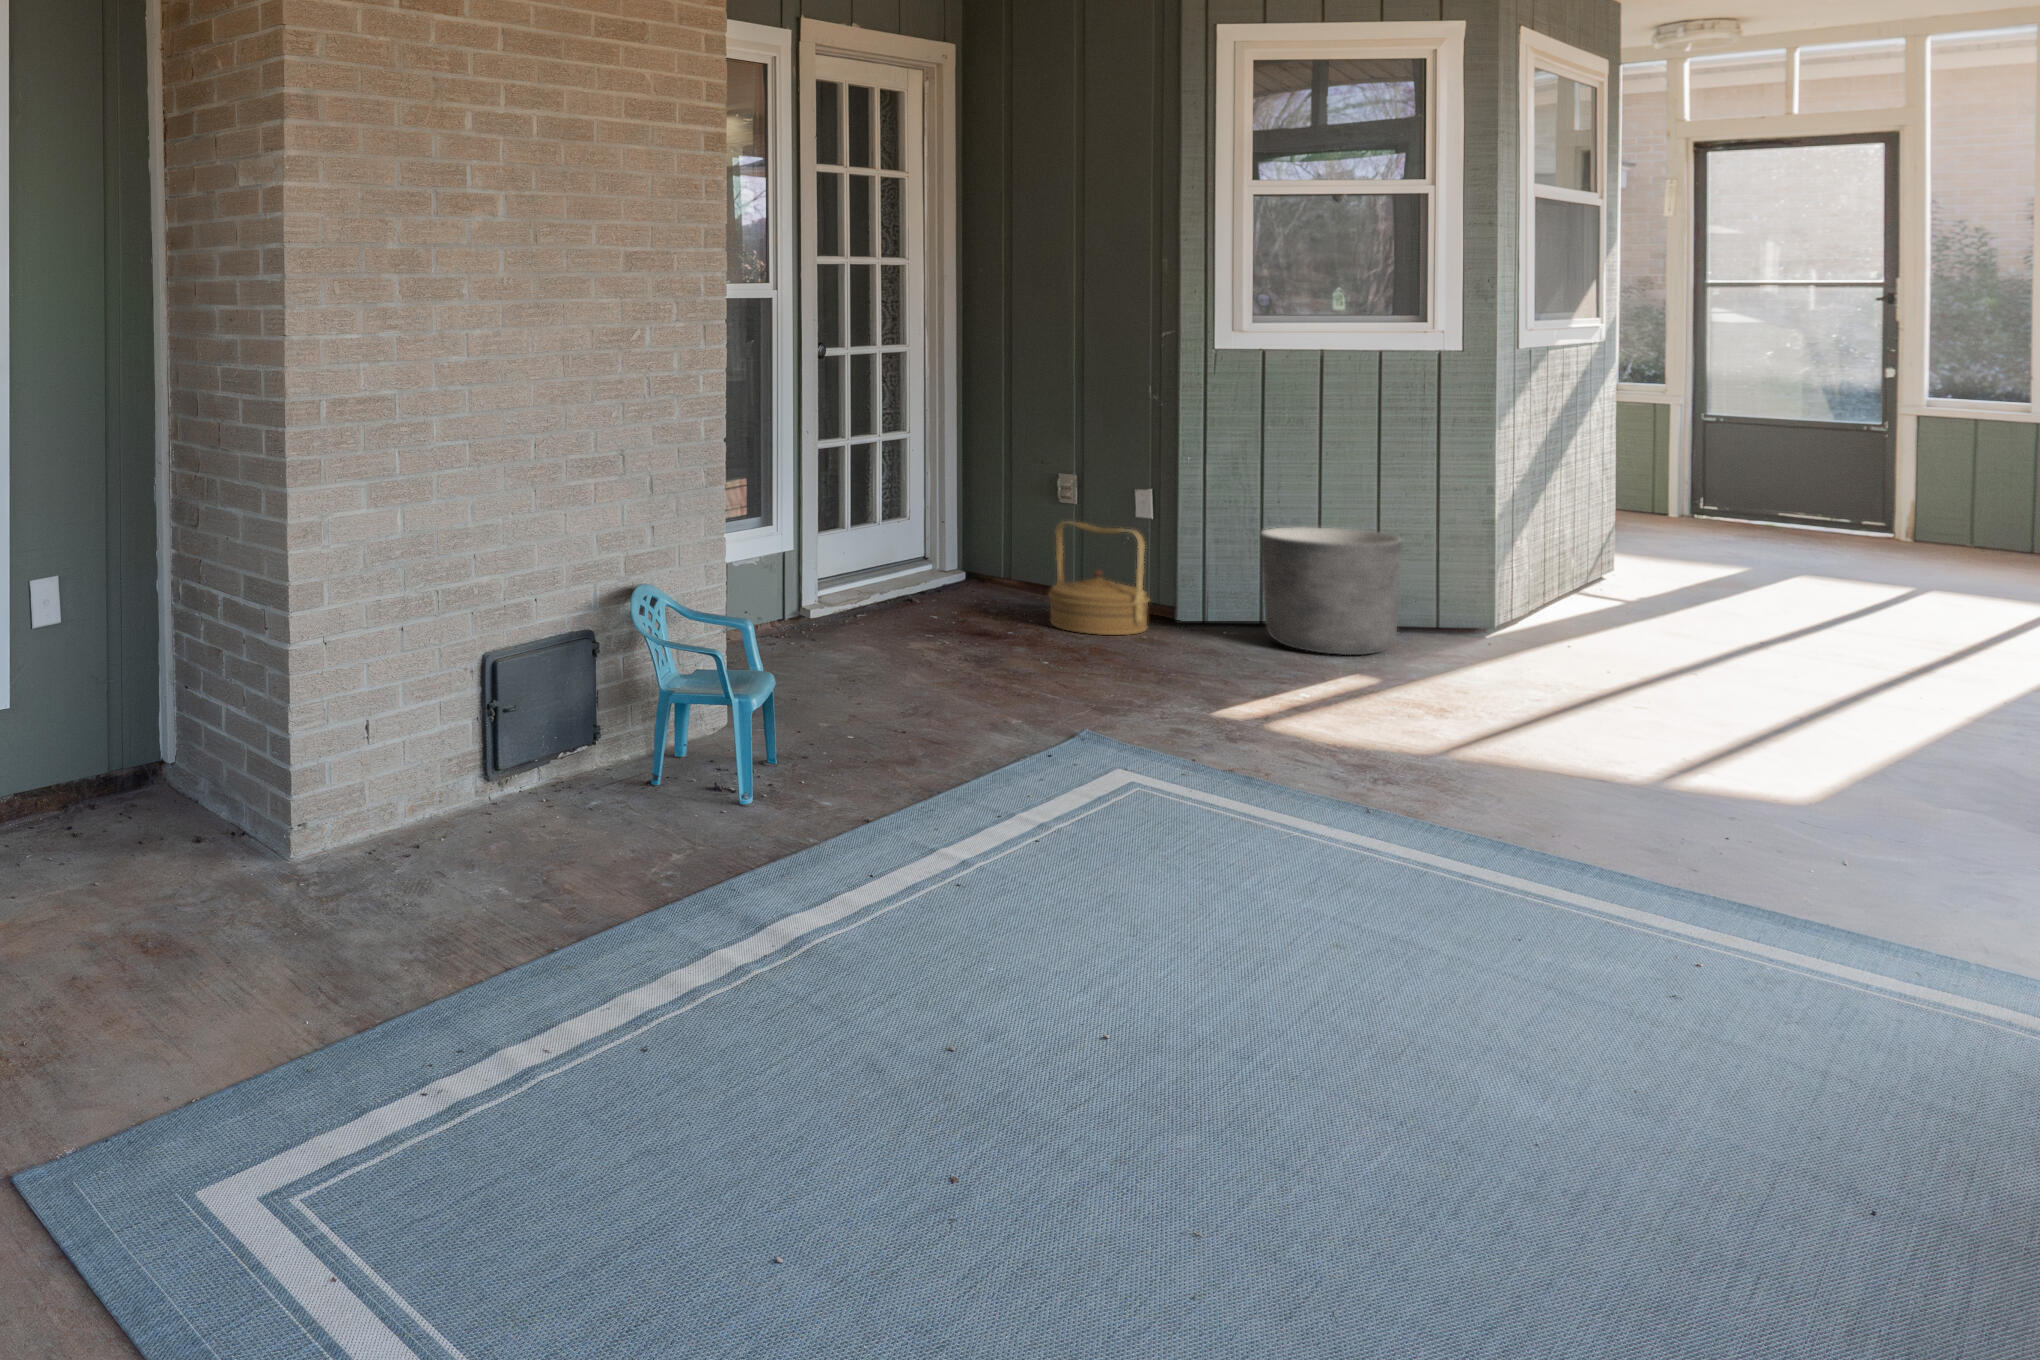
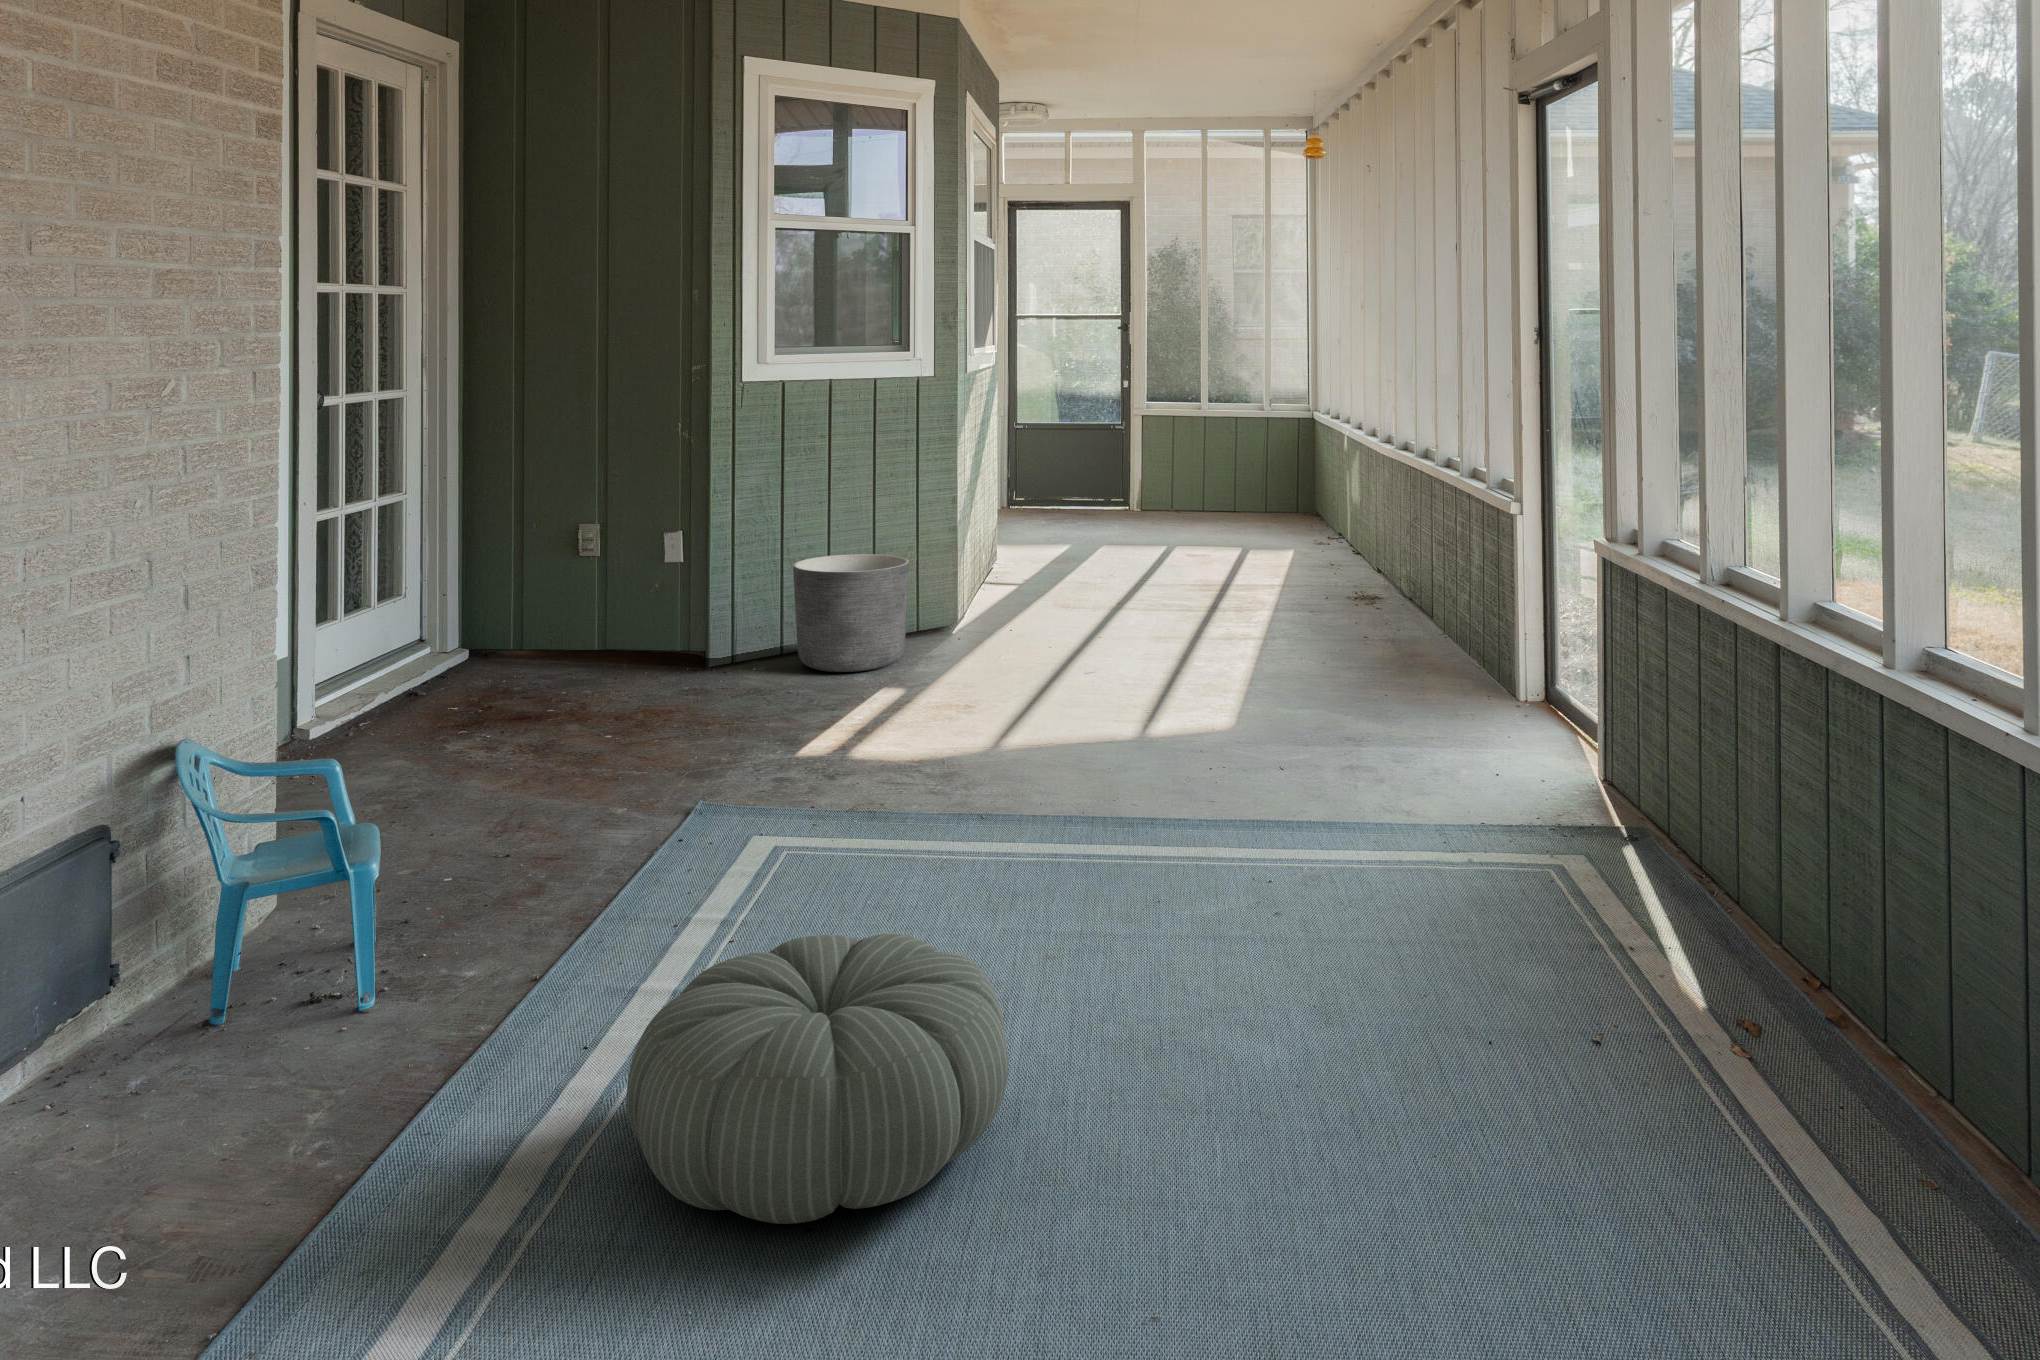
woven basket: present [1048,521,1149,635] -> none [584,574,690,691]
pouf: none [831,823,1214,1084] -> present [627,934,1008,1224]

